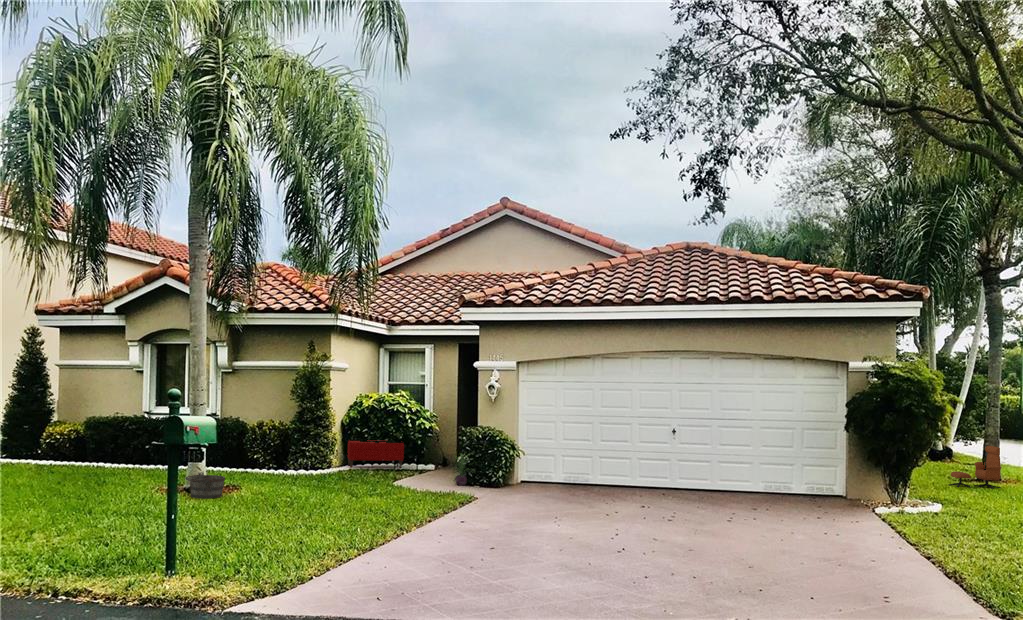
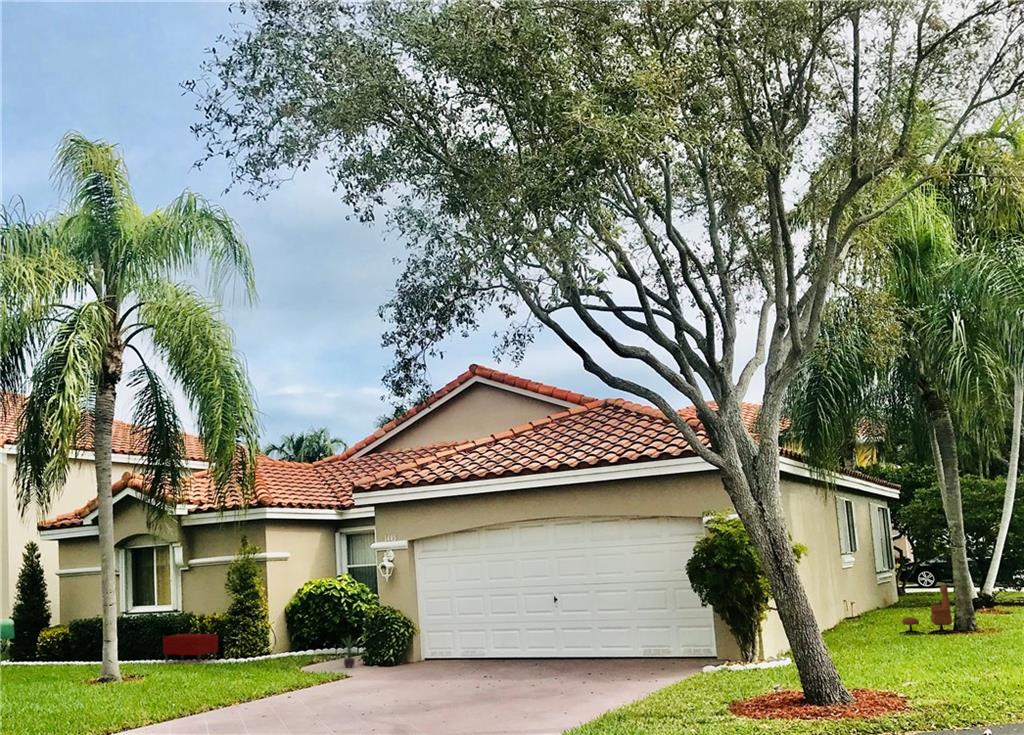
bench: present [347,441,404,468] -> present [163,634,218,663]
bucket: present [185,472,225,499] -> none [70,671,107,695]

